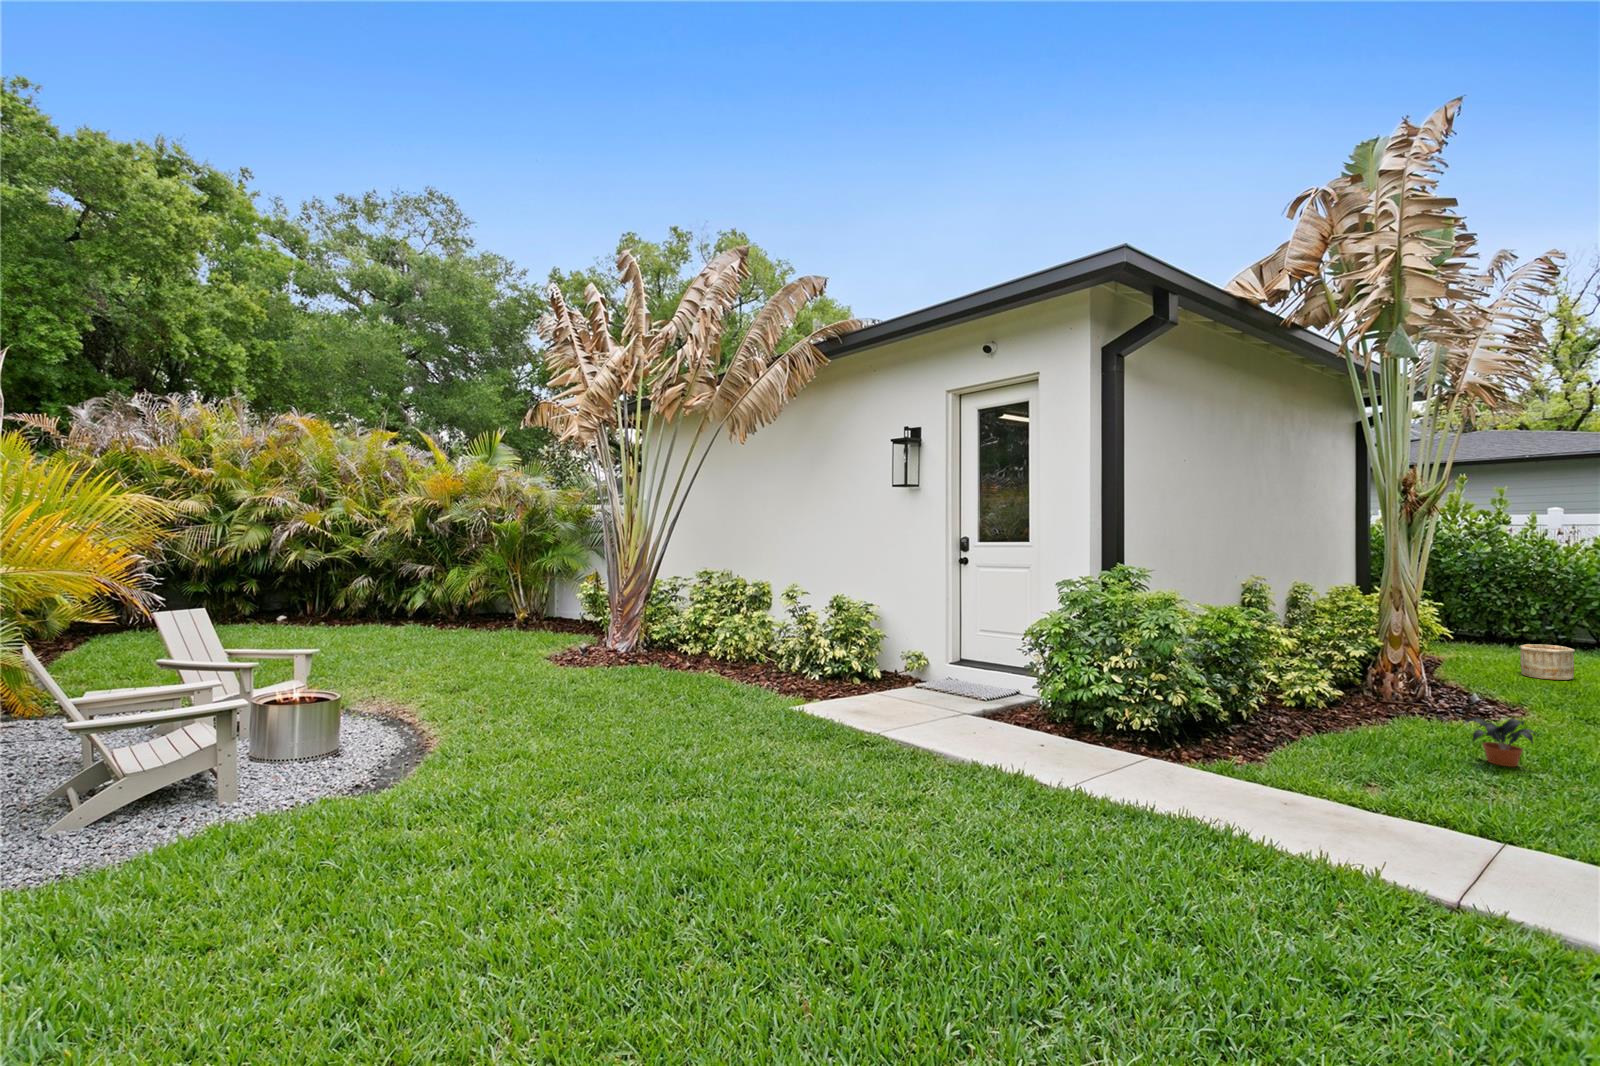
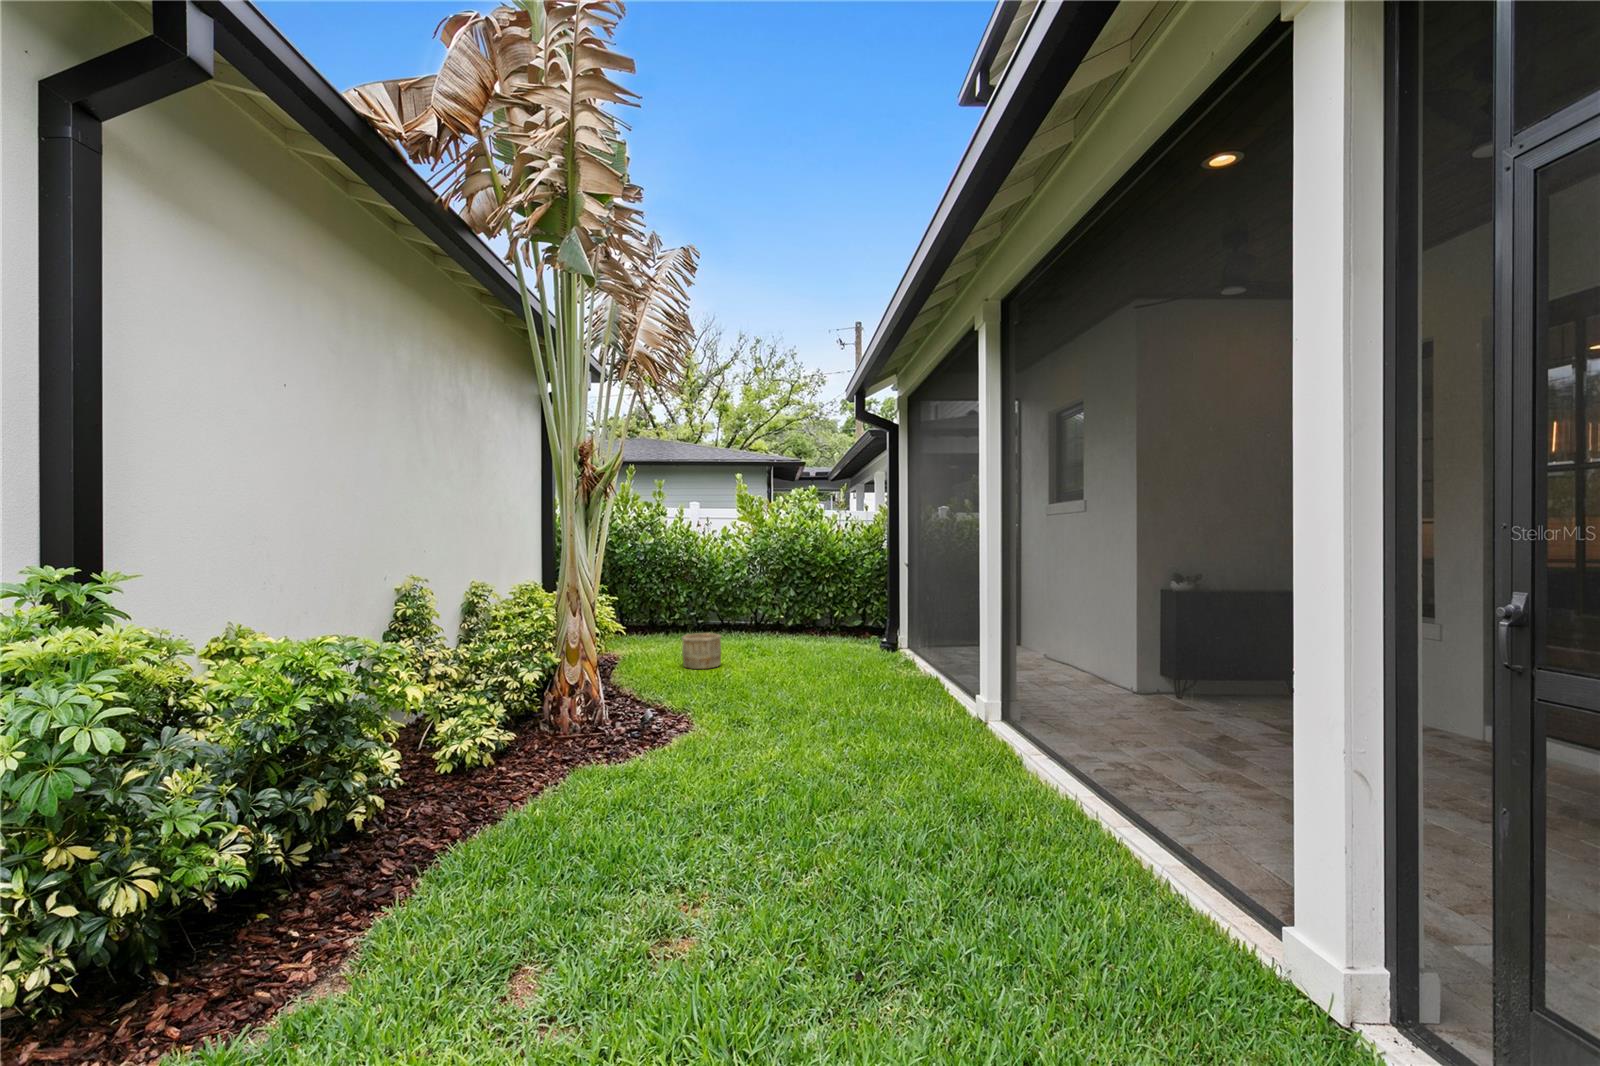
potted plant: present [1465,717,1535,767] -> none [647,757,729,833]

